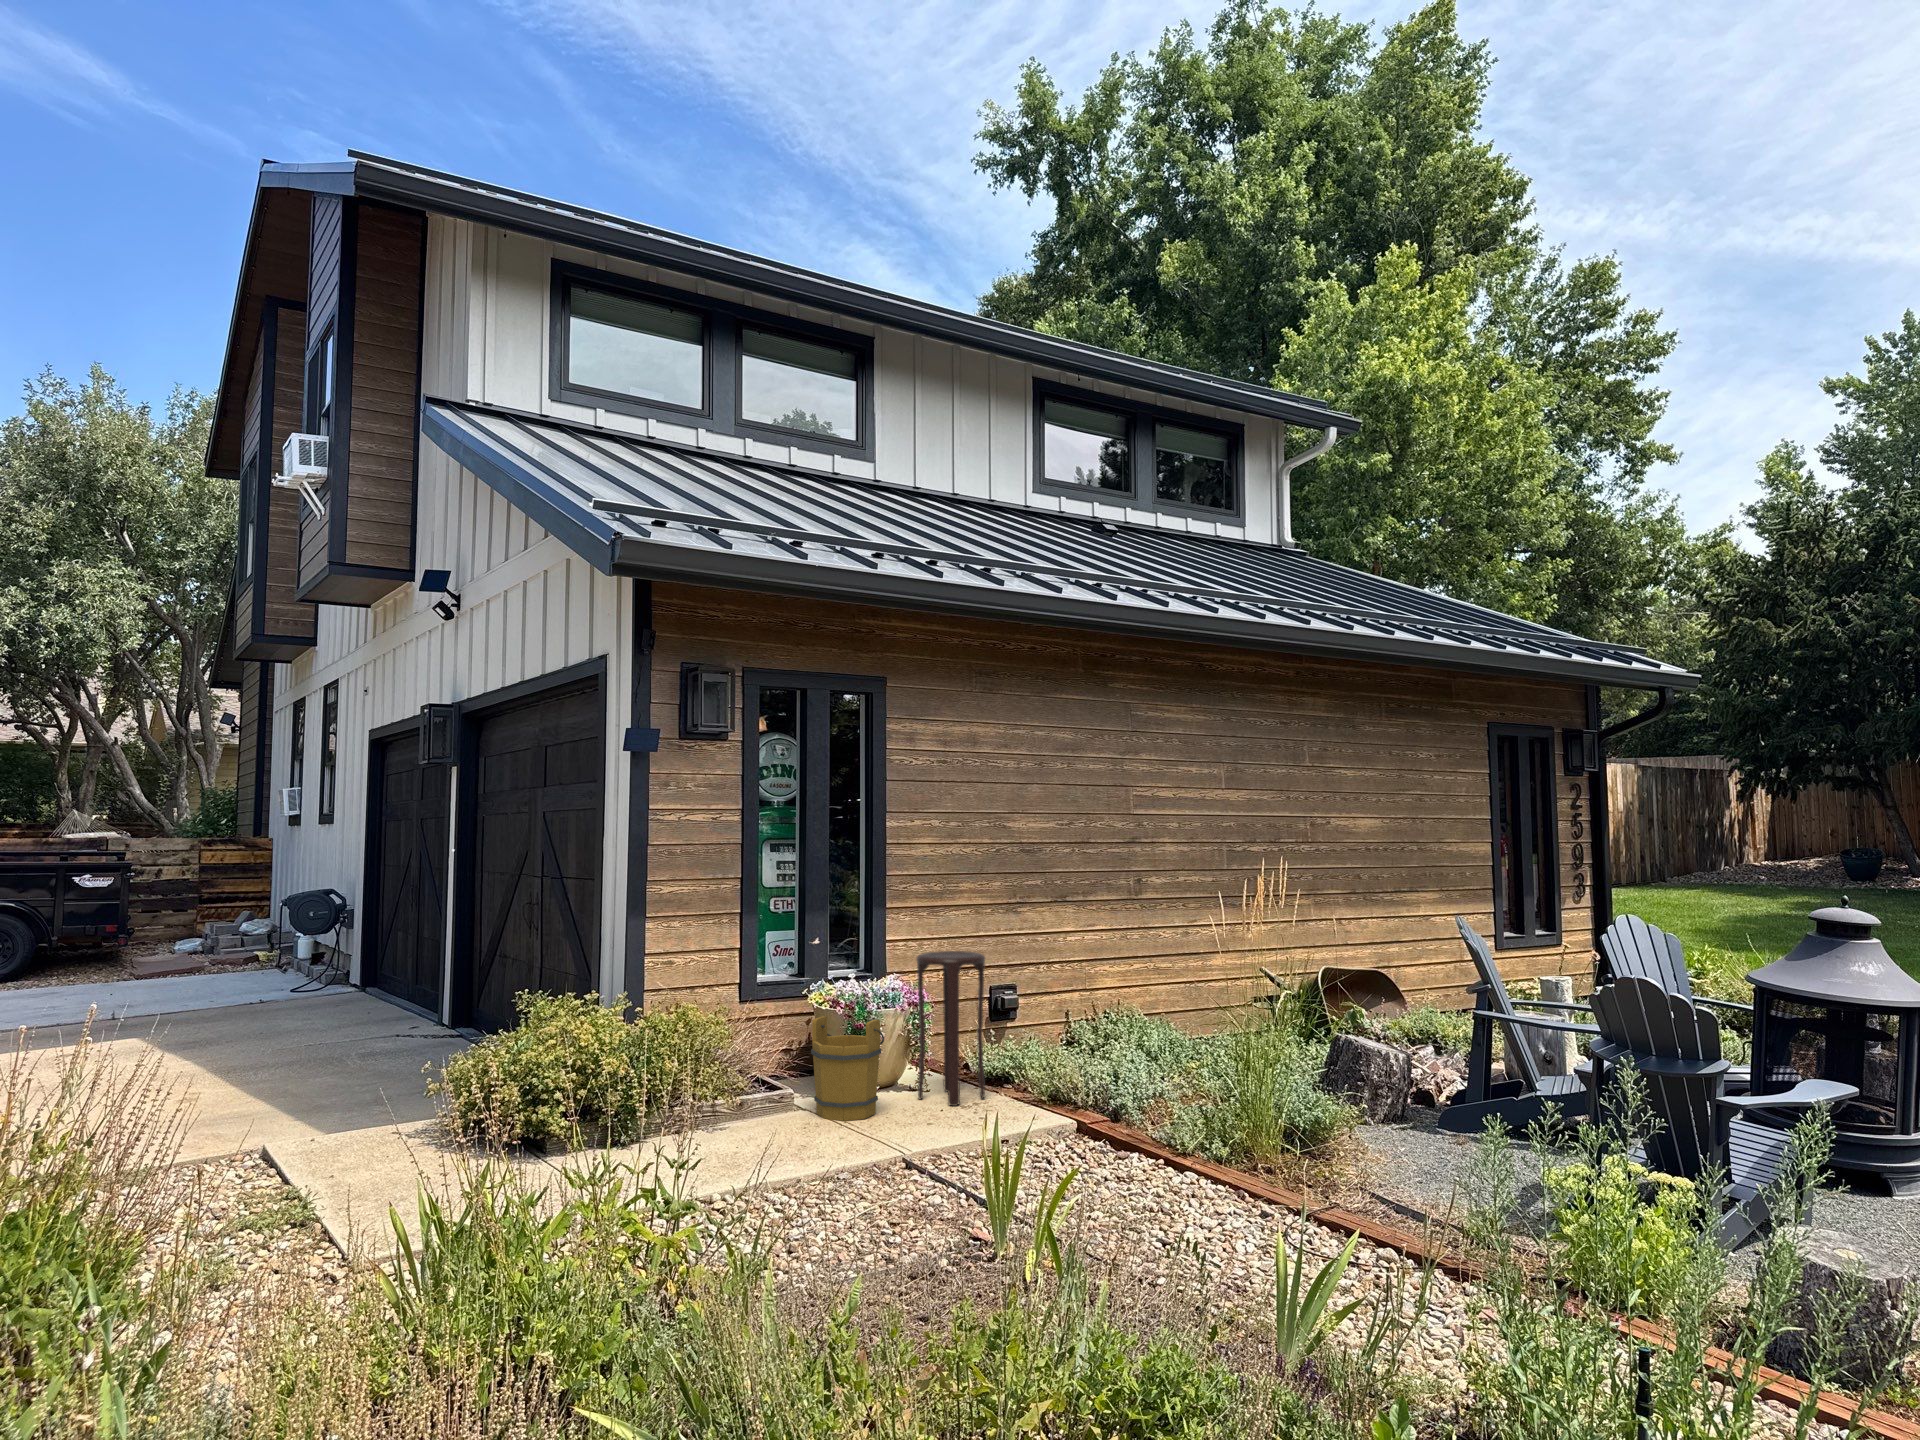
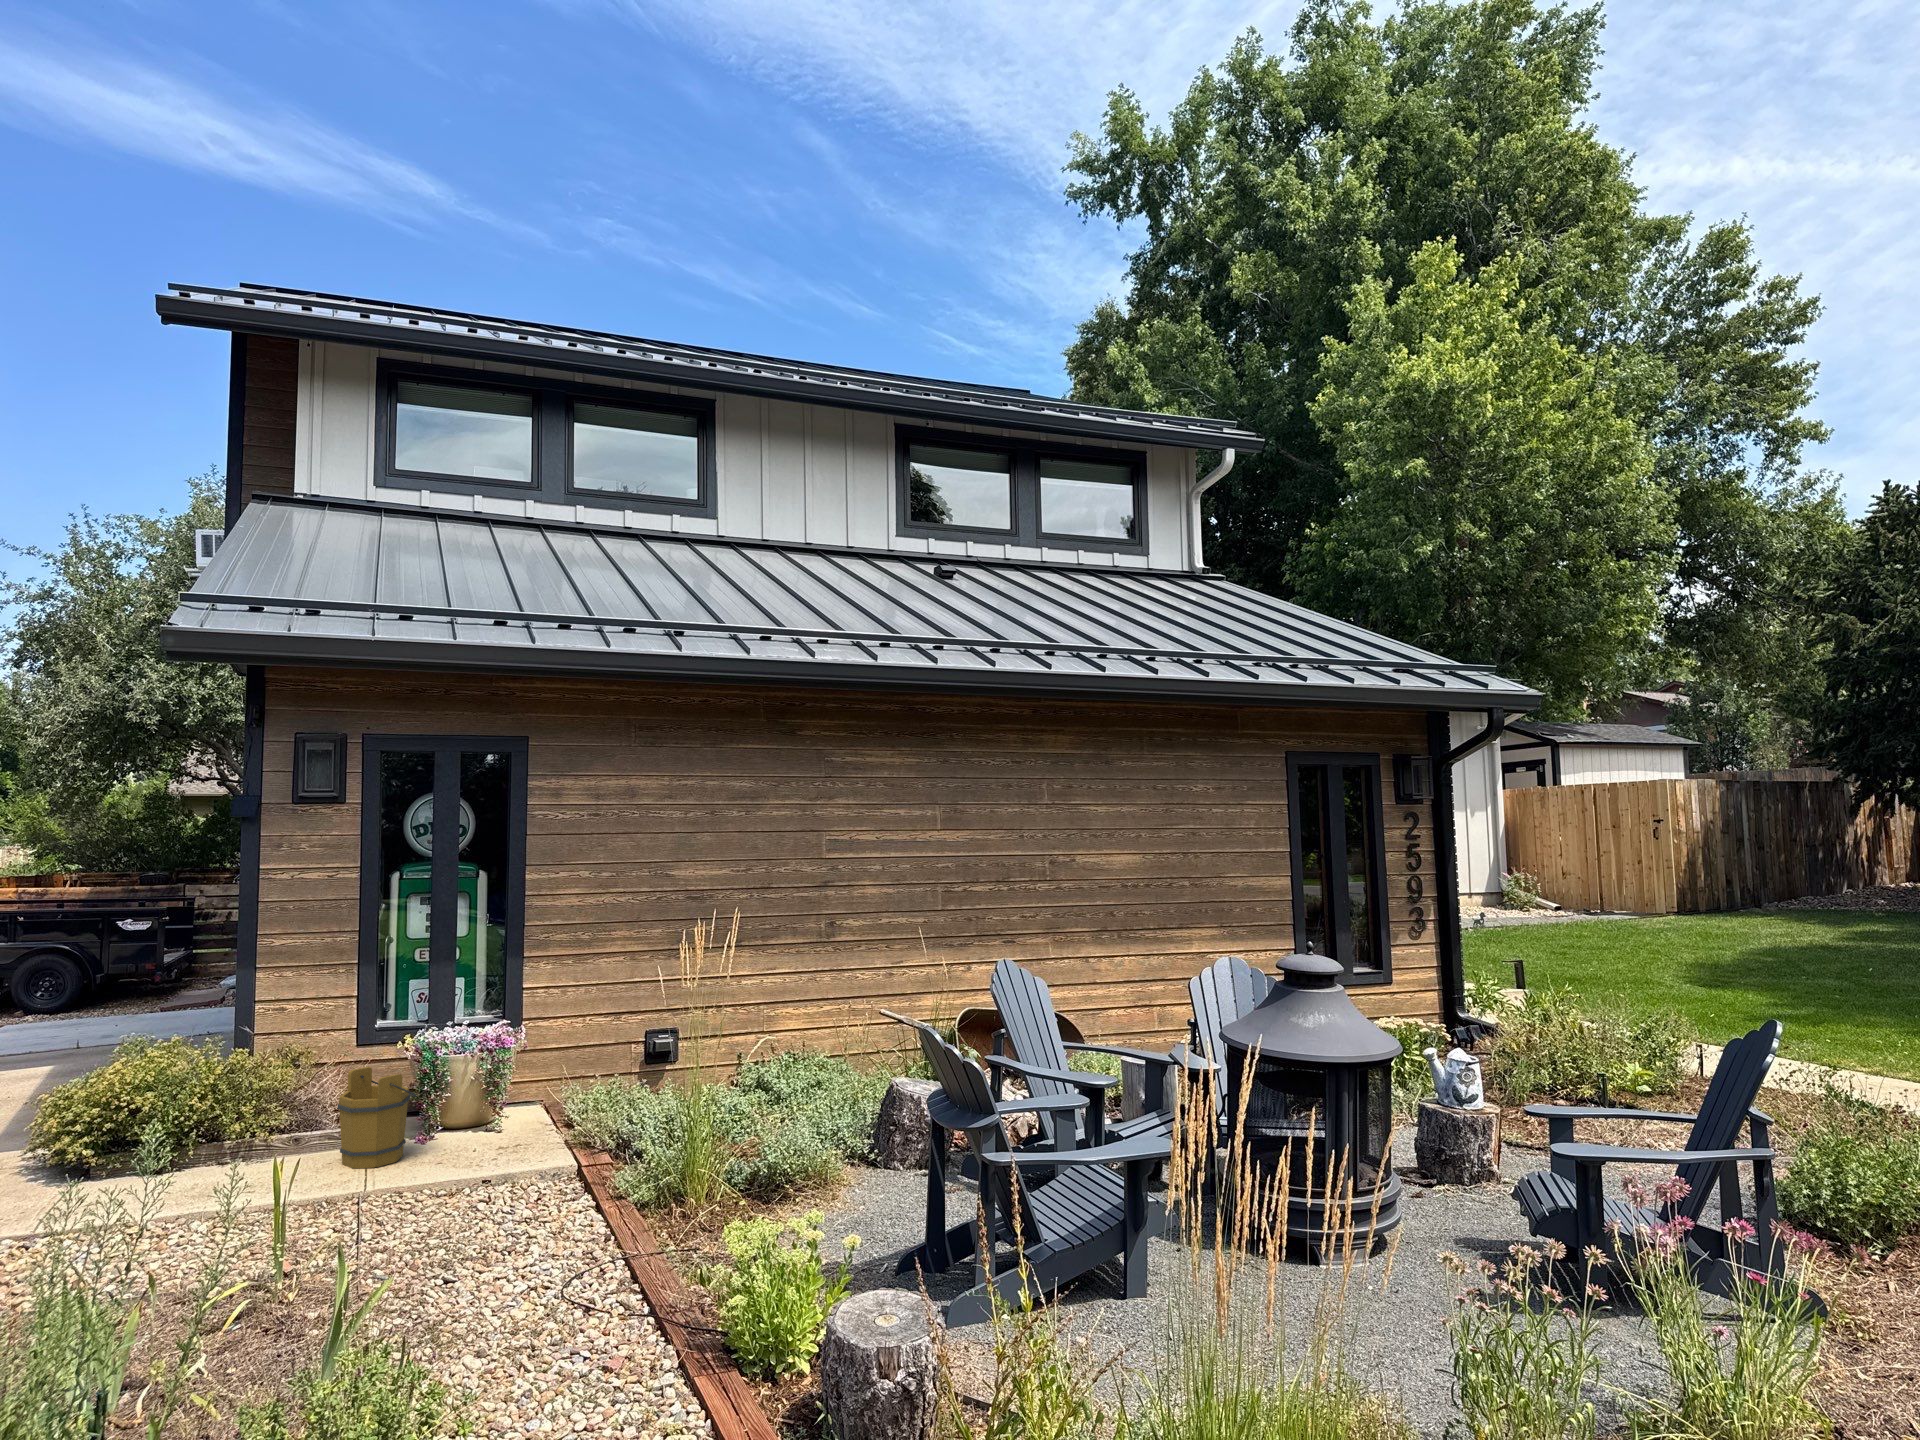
stool: present [917,951,985,1106] -> none [470,1006,541,1157]

